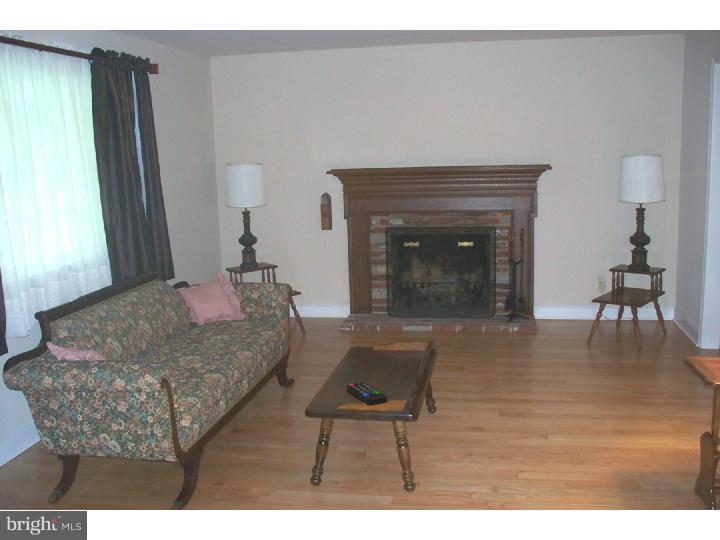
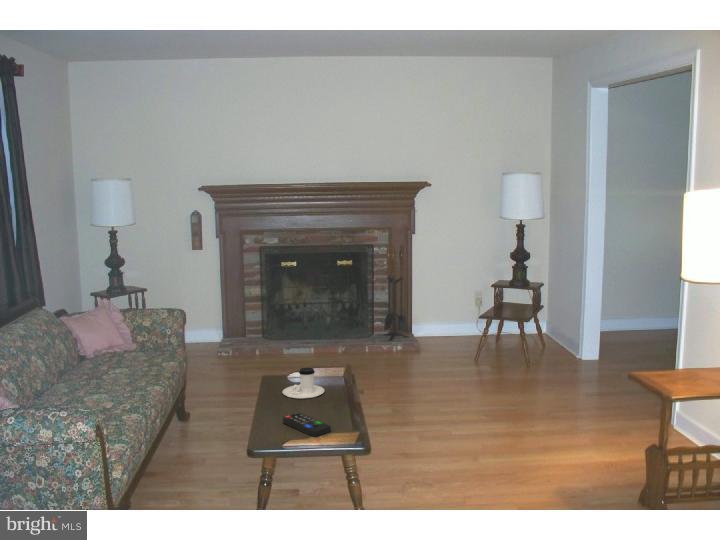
coffee cup: none [360,341,400,370] -> present [283,367,324,399]

